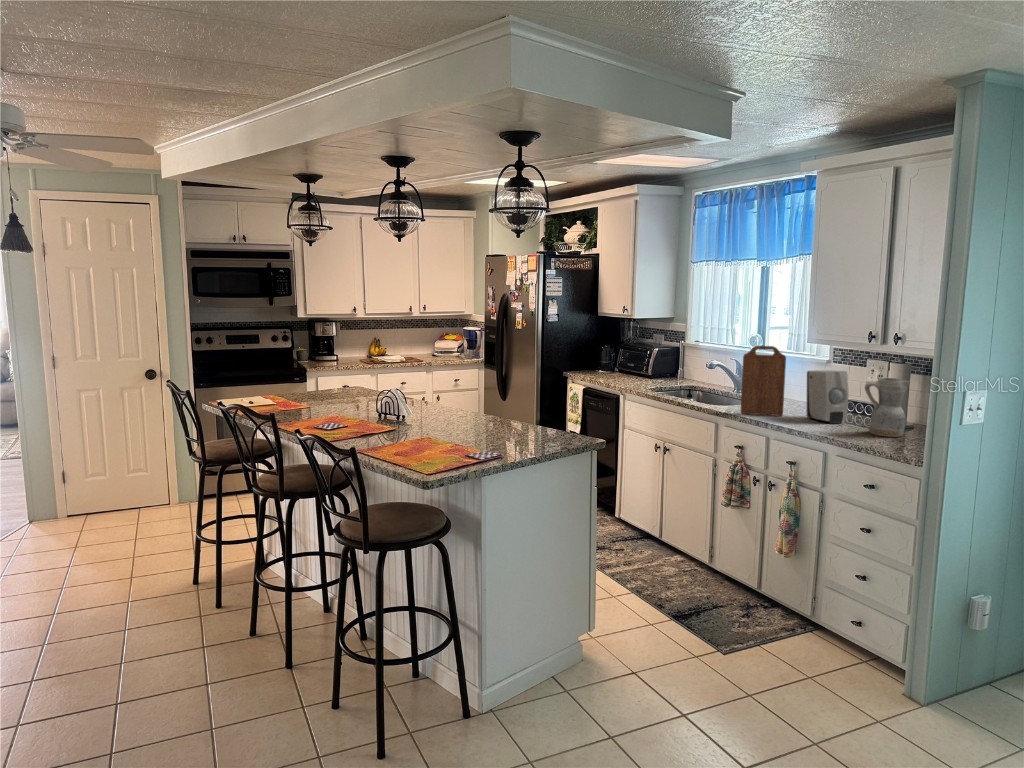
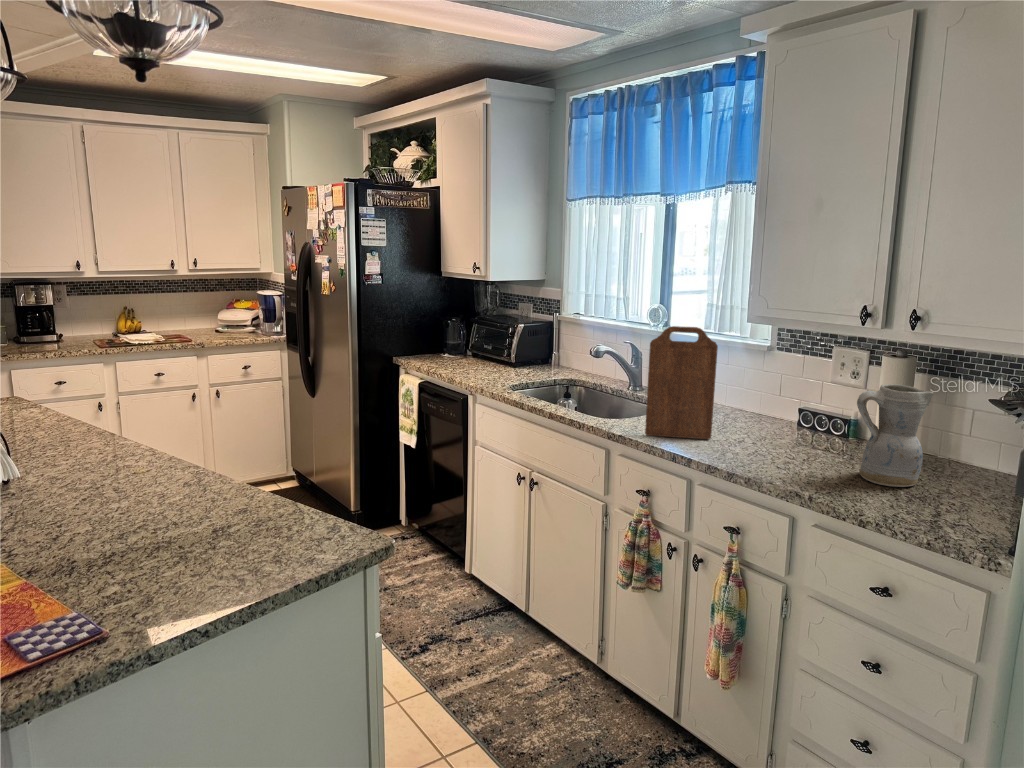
soap dispenser: present [806,370,849,424] -> none [748,366,818,456]

